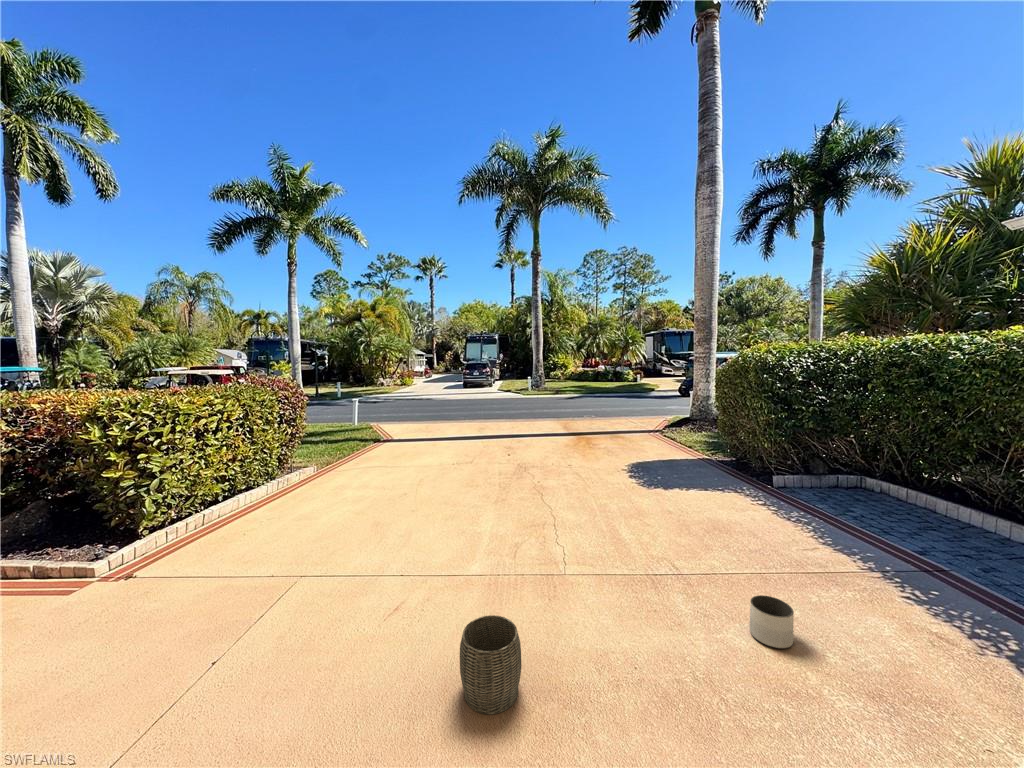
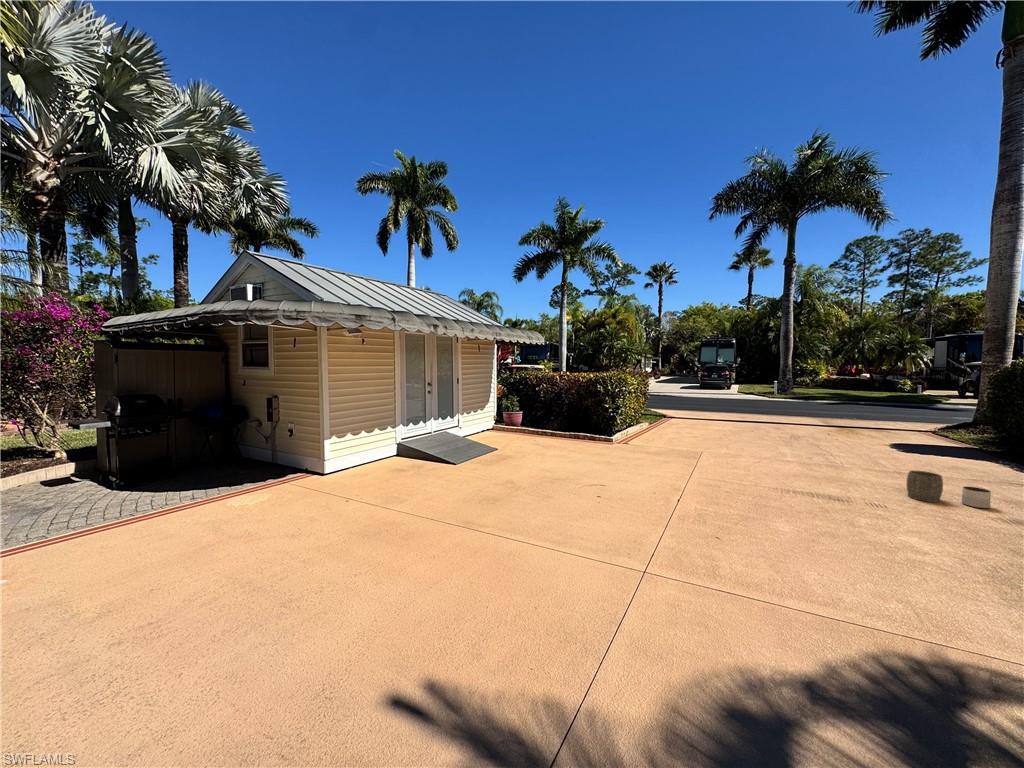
woven basket: present [460,615,521,714] -> present [907,471,943,502]

